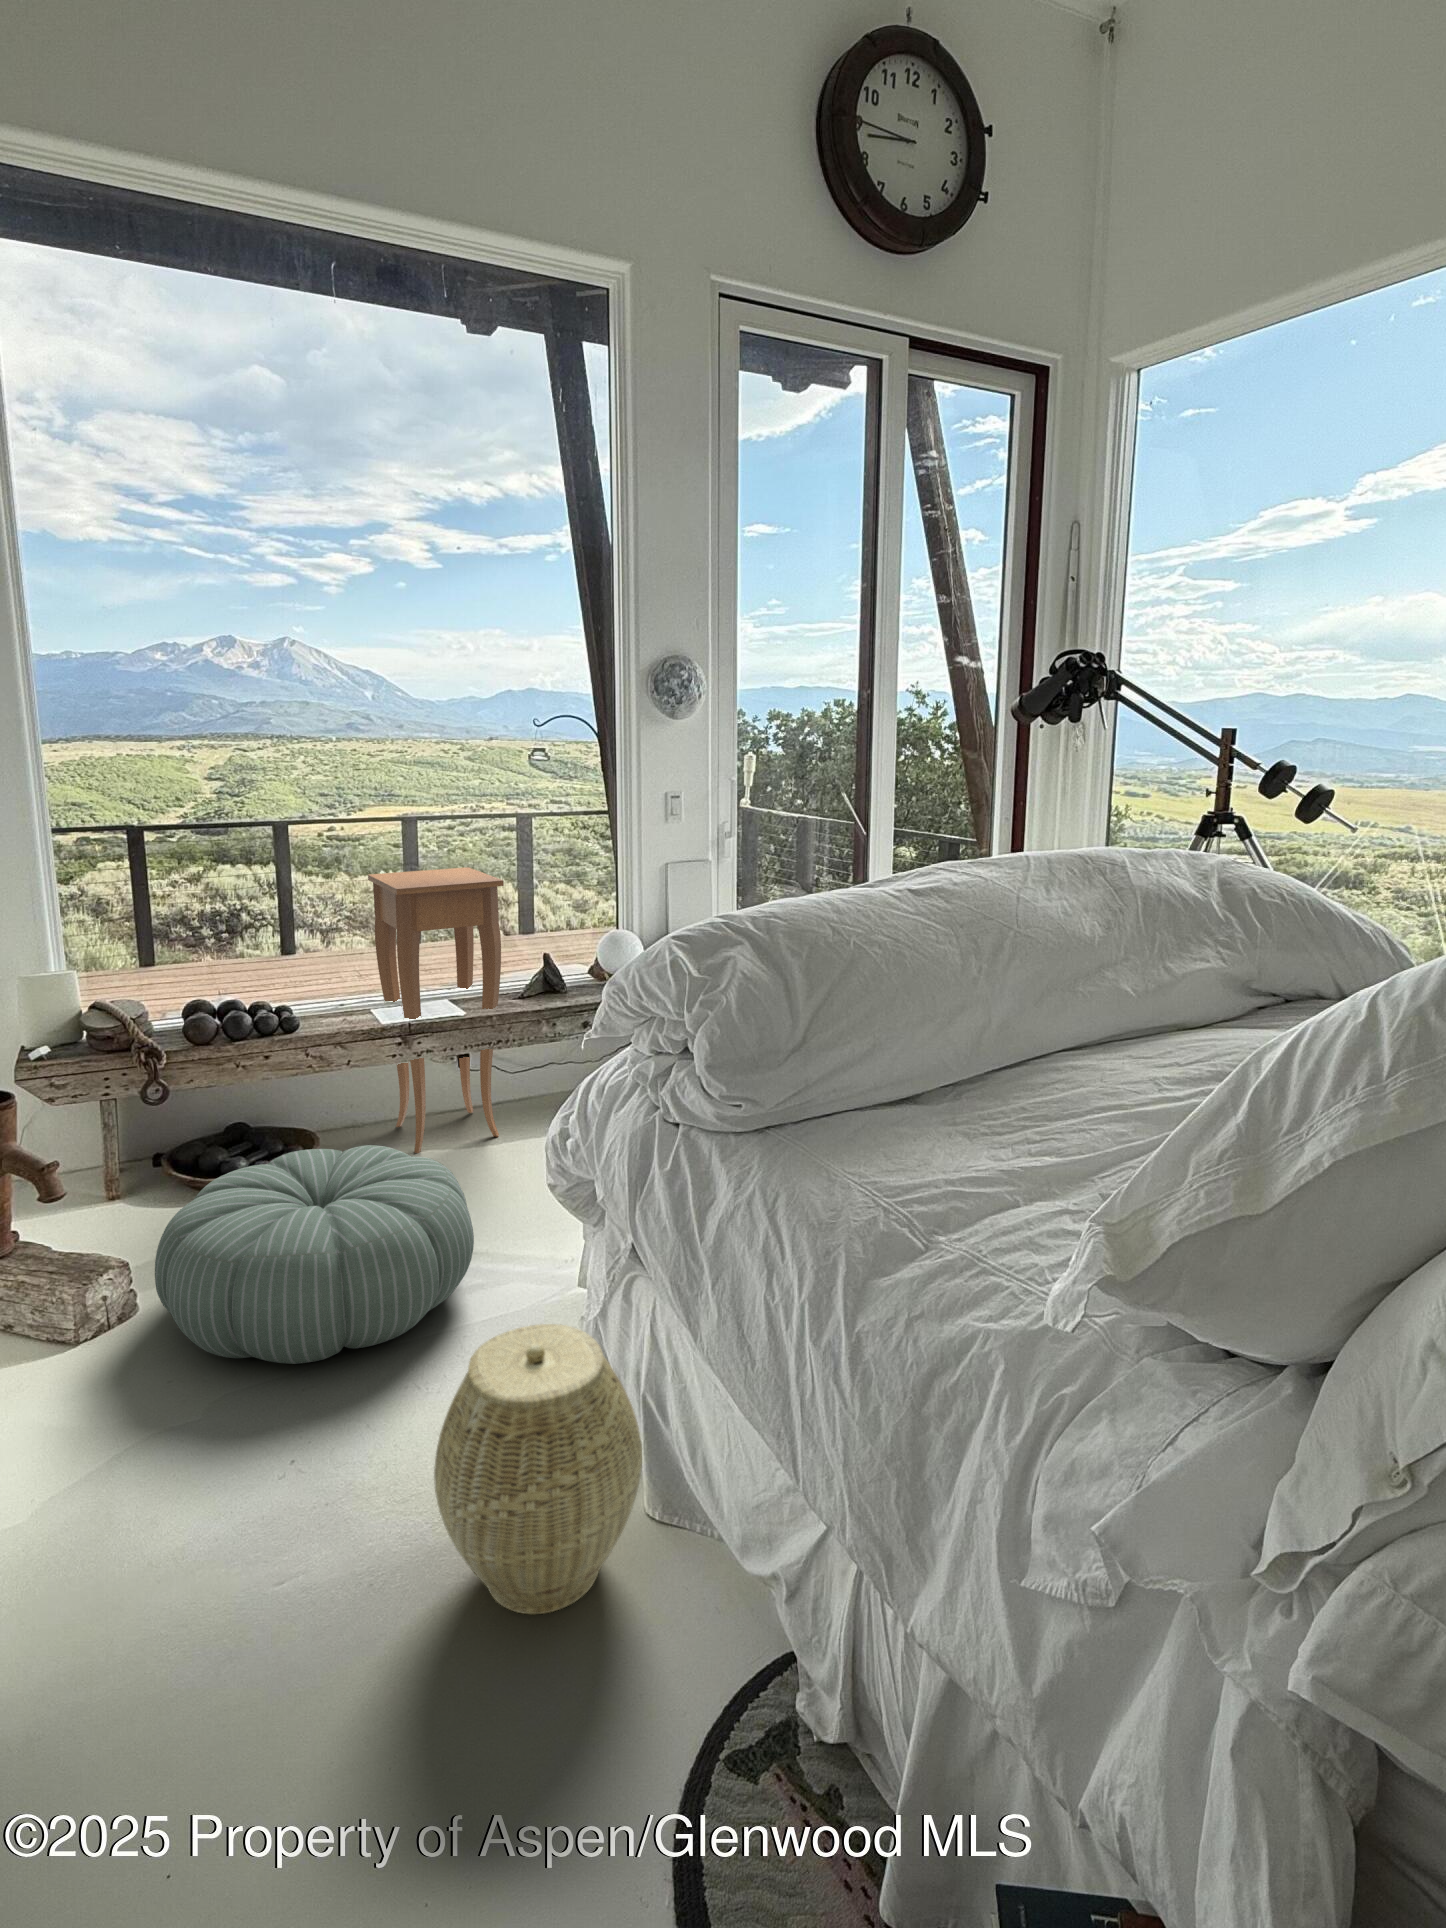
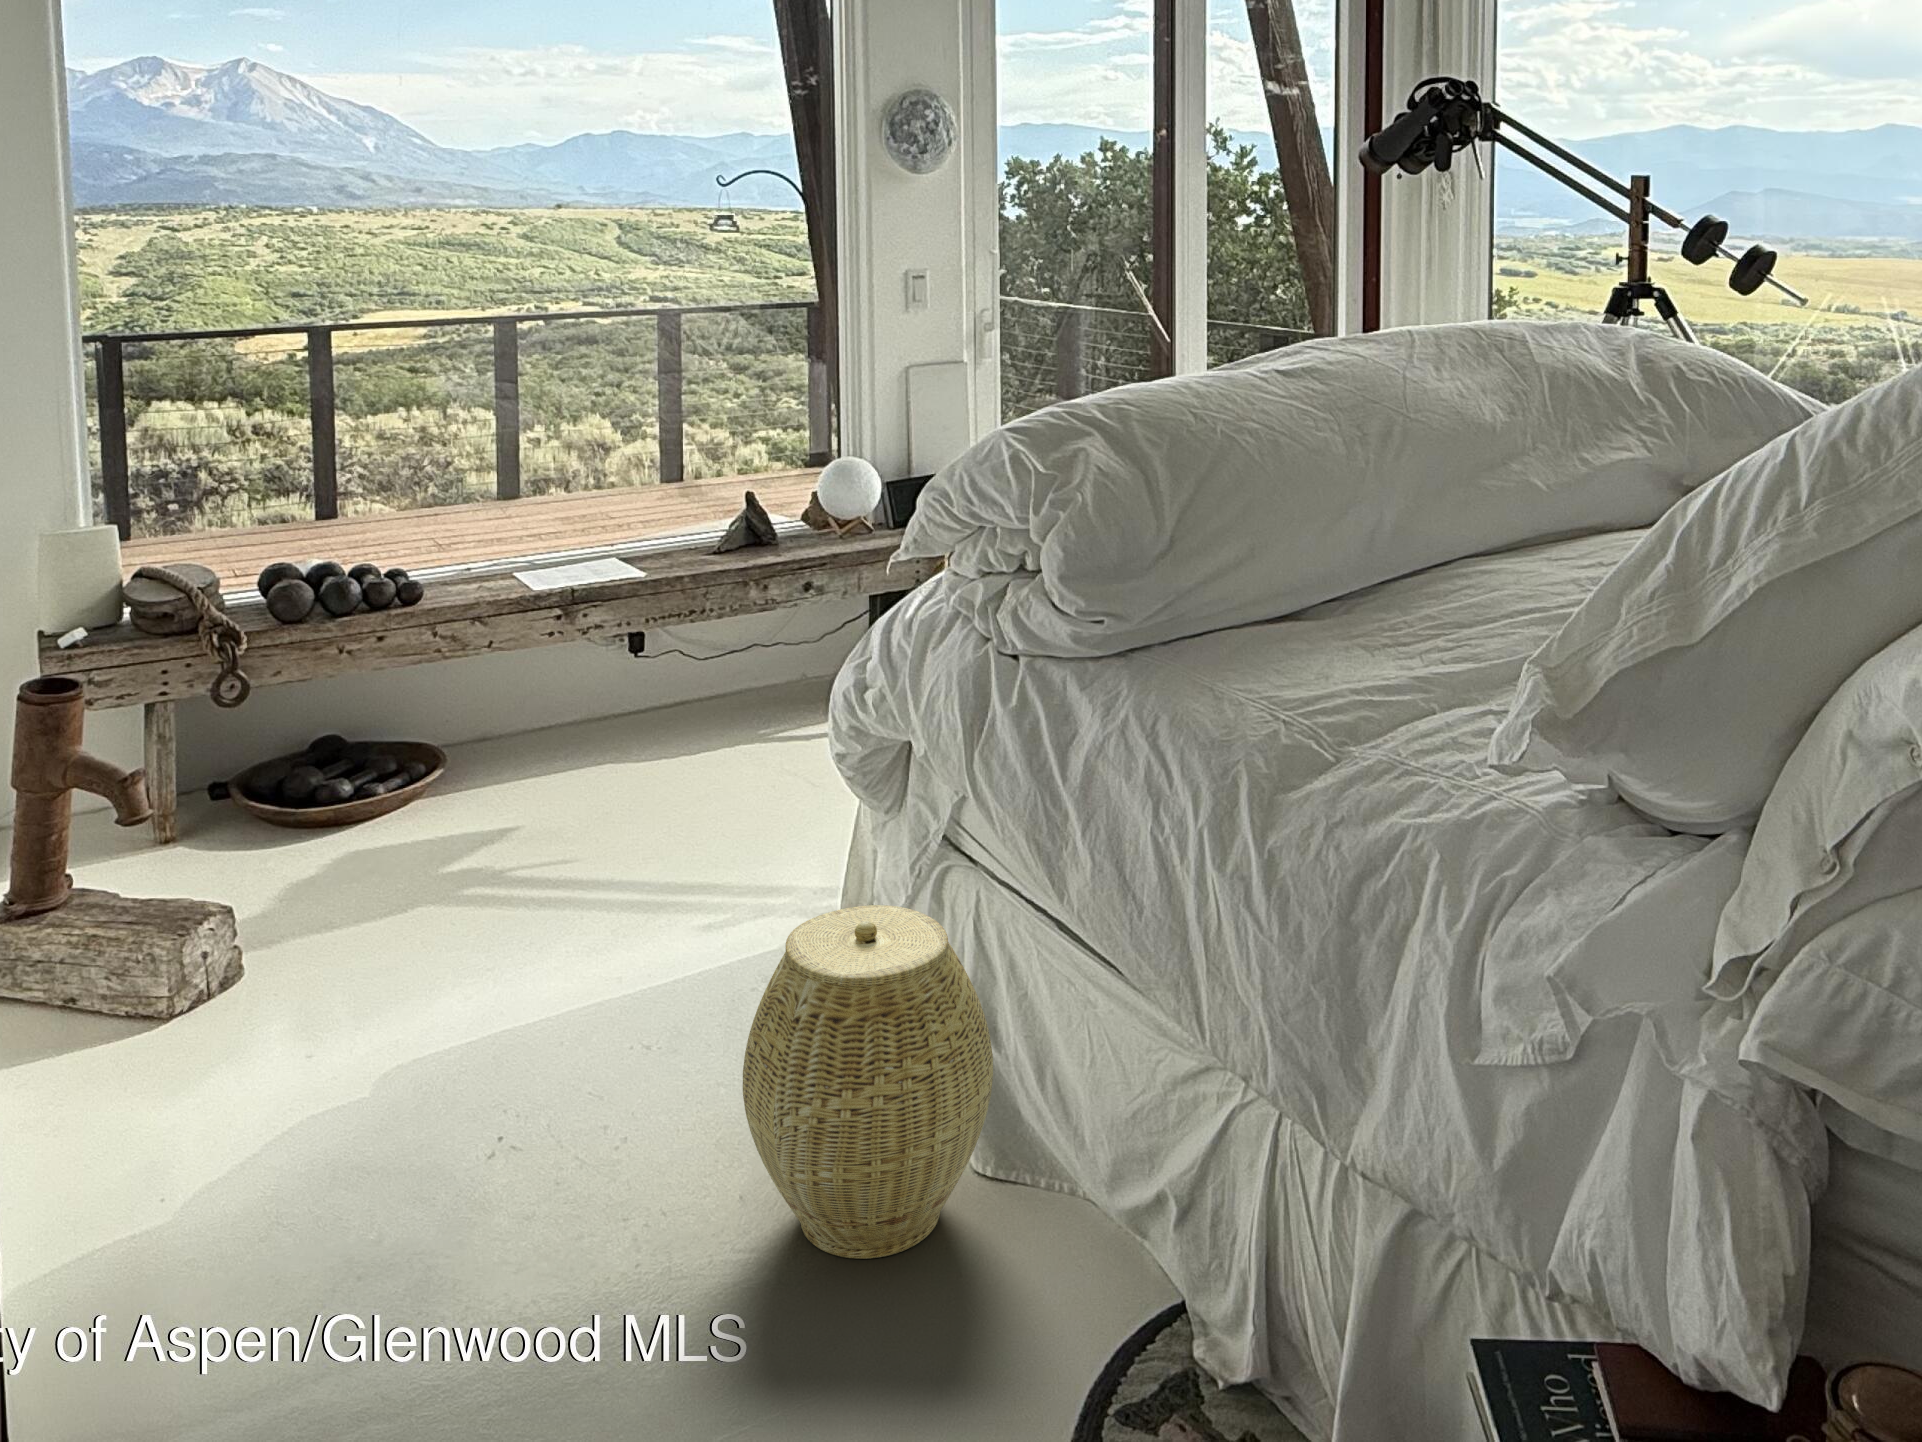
side table: present [368,867,504,1153] -> none [504,377,698,775]
pouf: present [155,1145,474,1364] -> none [284,745,704,1021]

